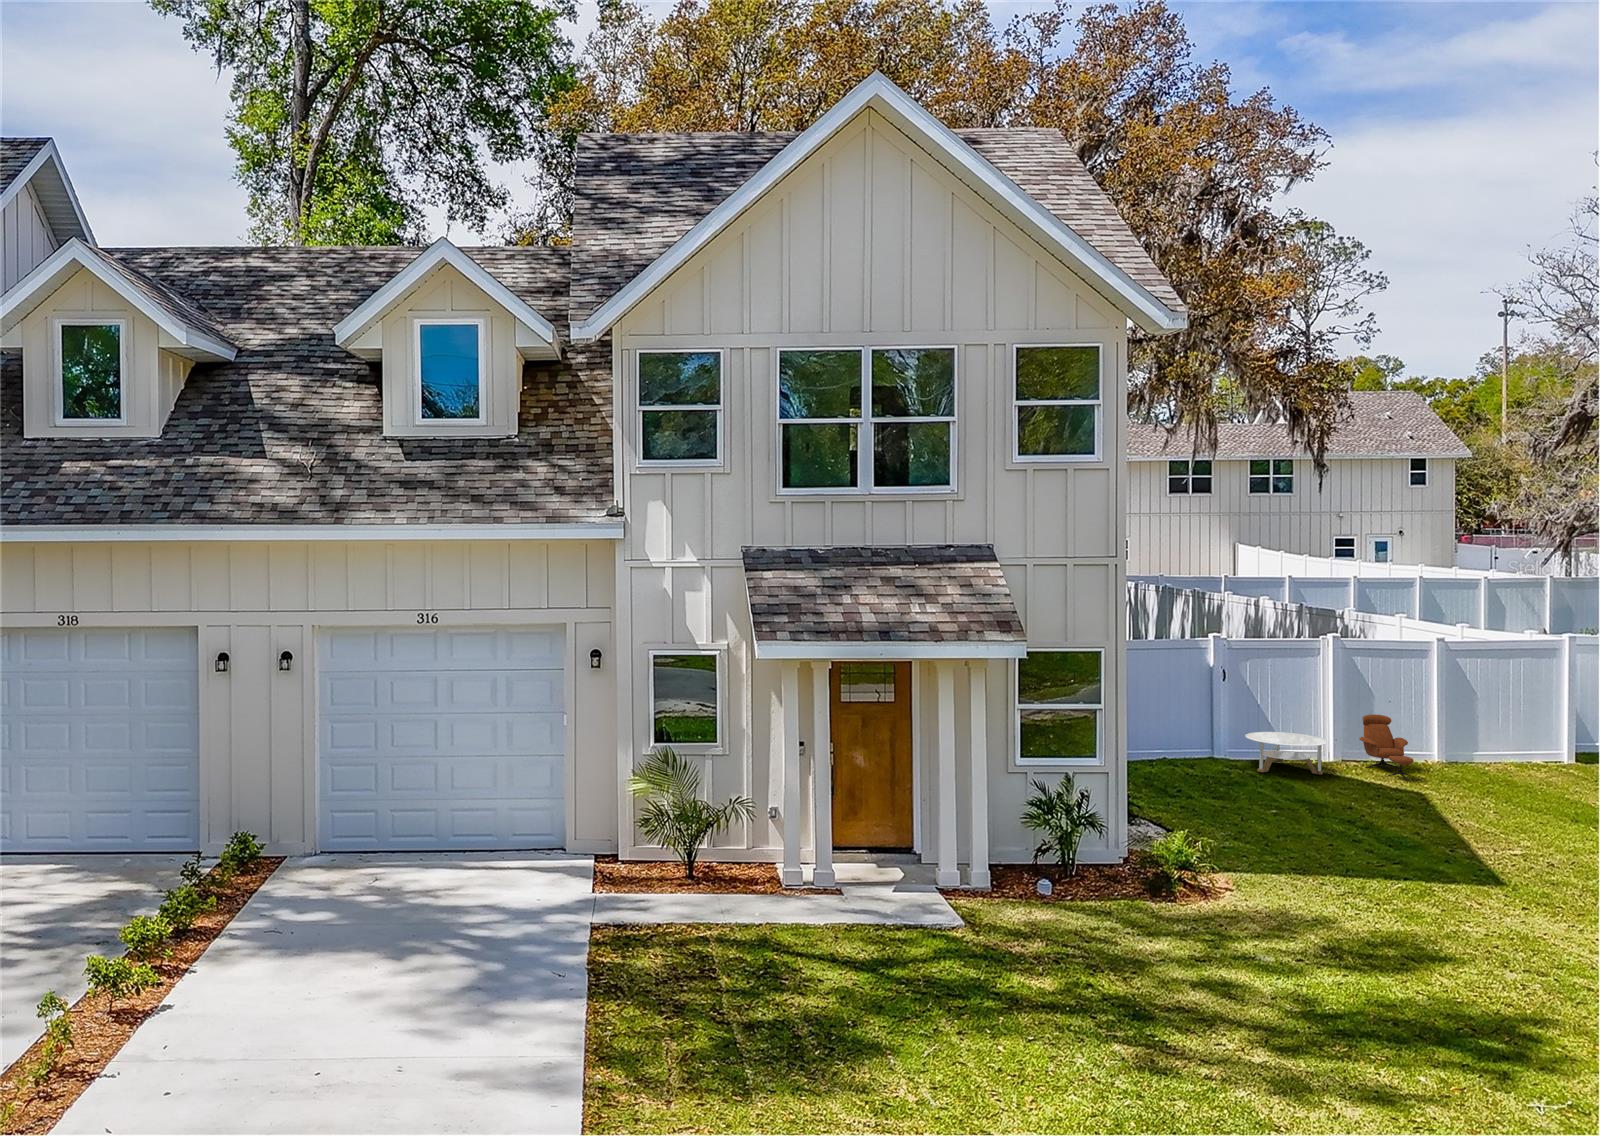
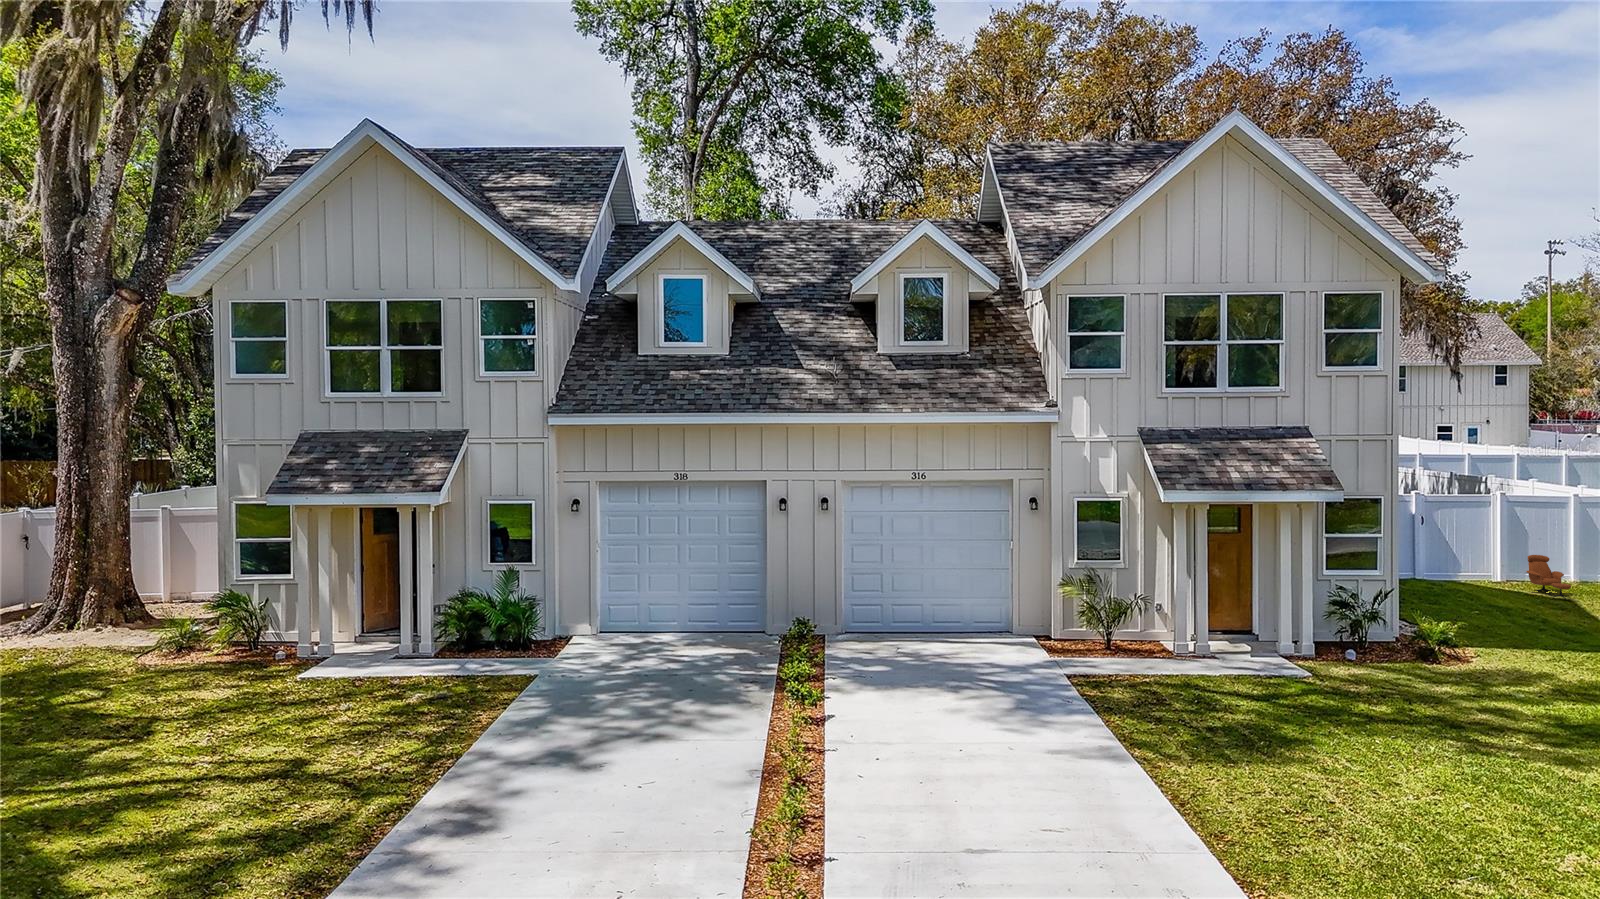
round table: present [1245,732,1328,774] -> none [1441,567,1506,596]

